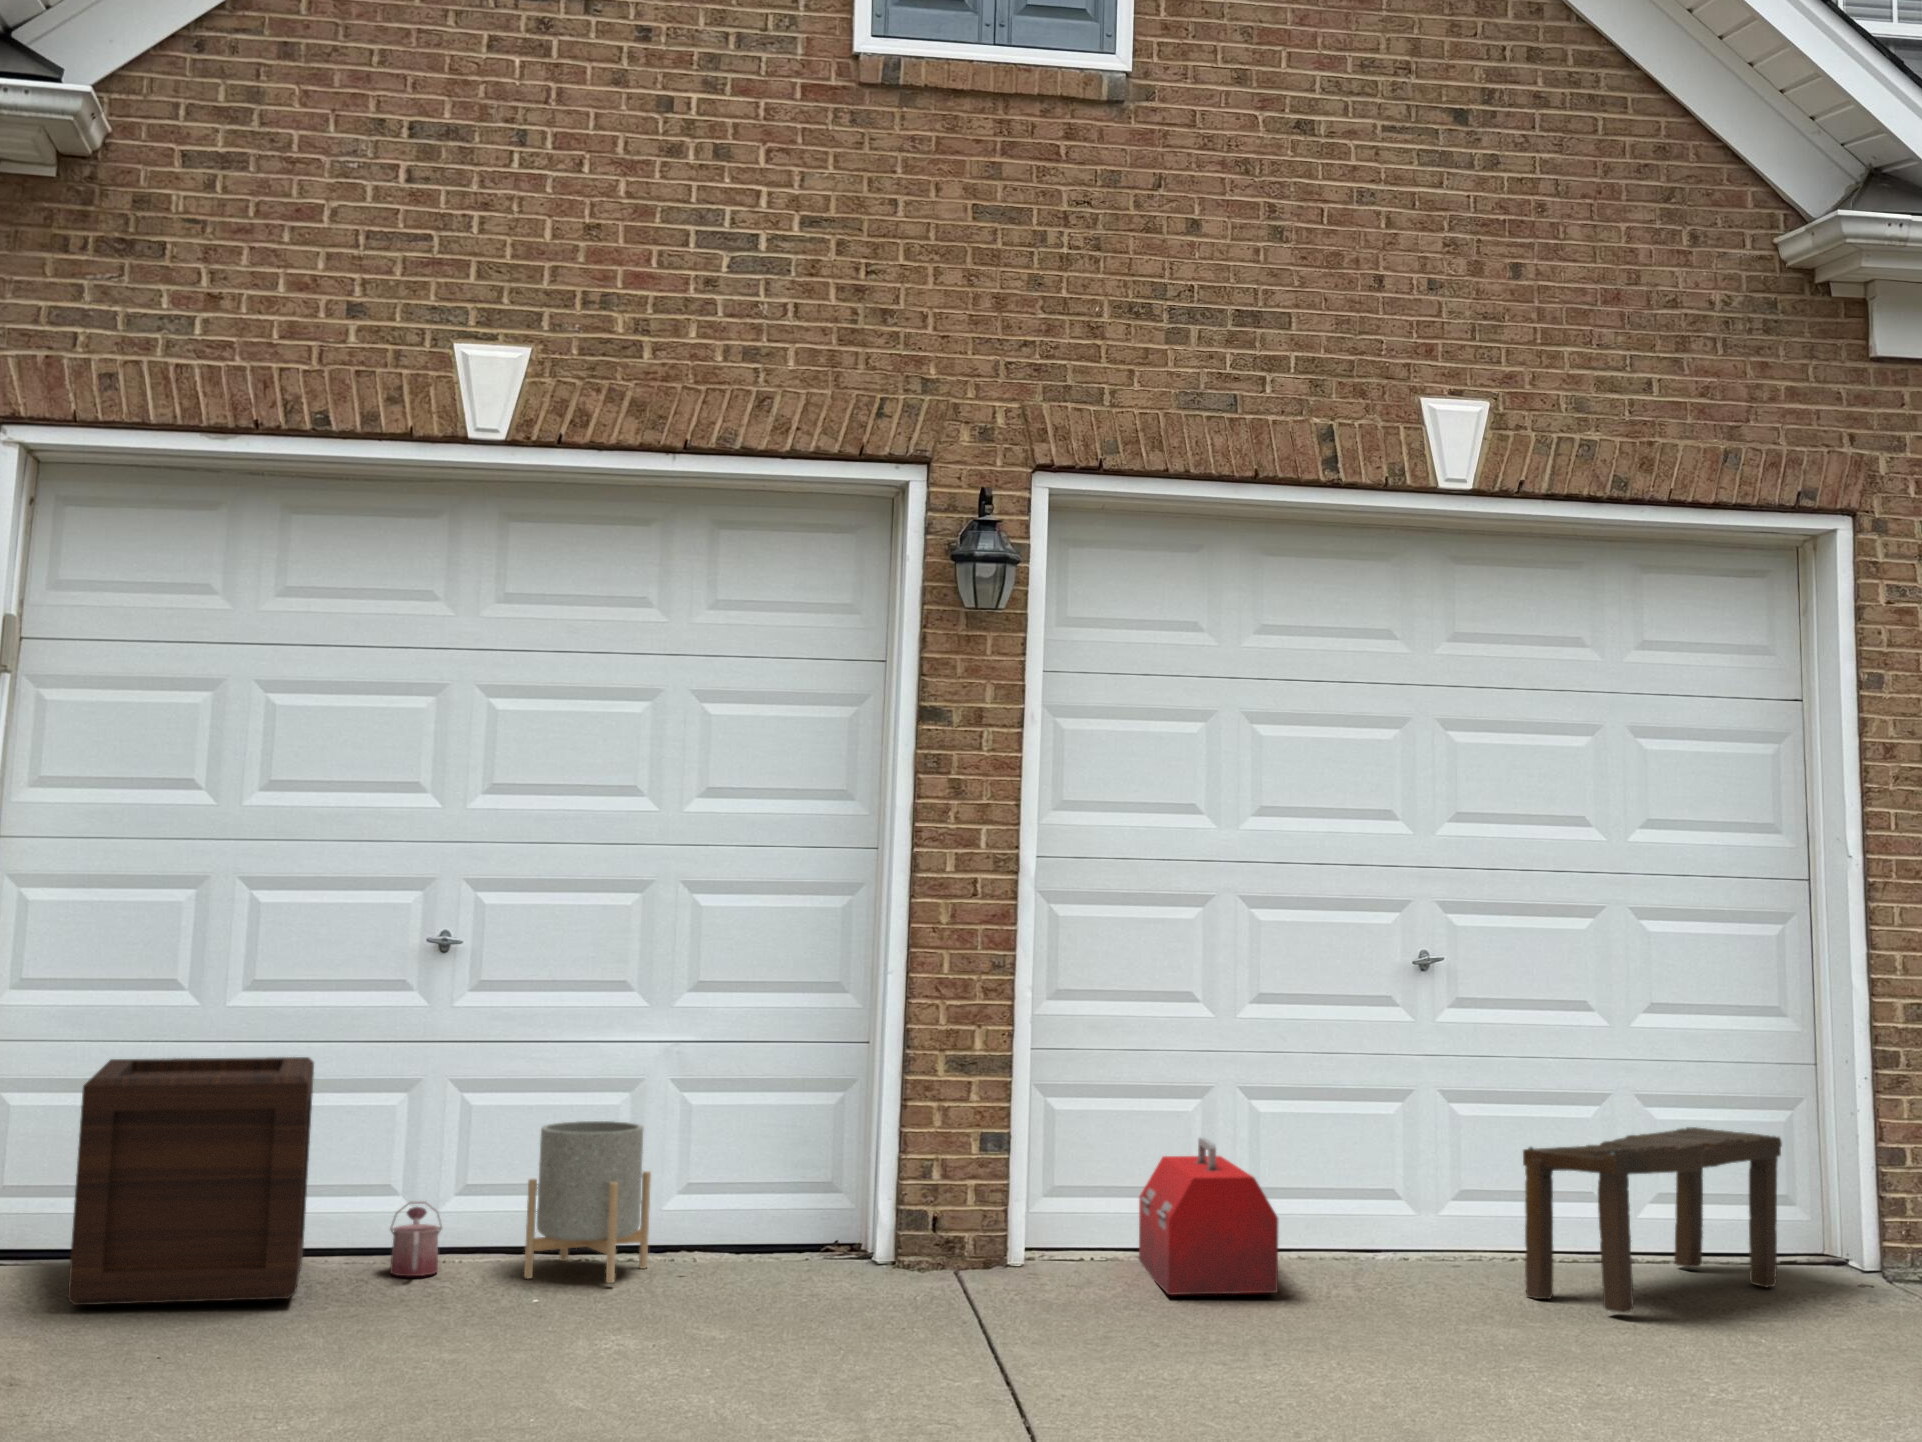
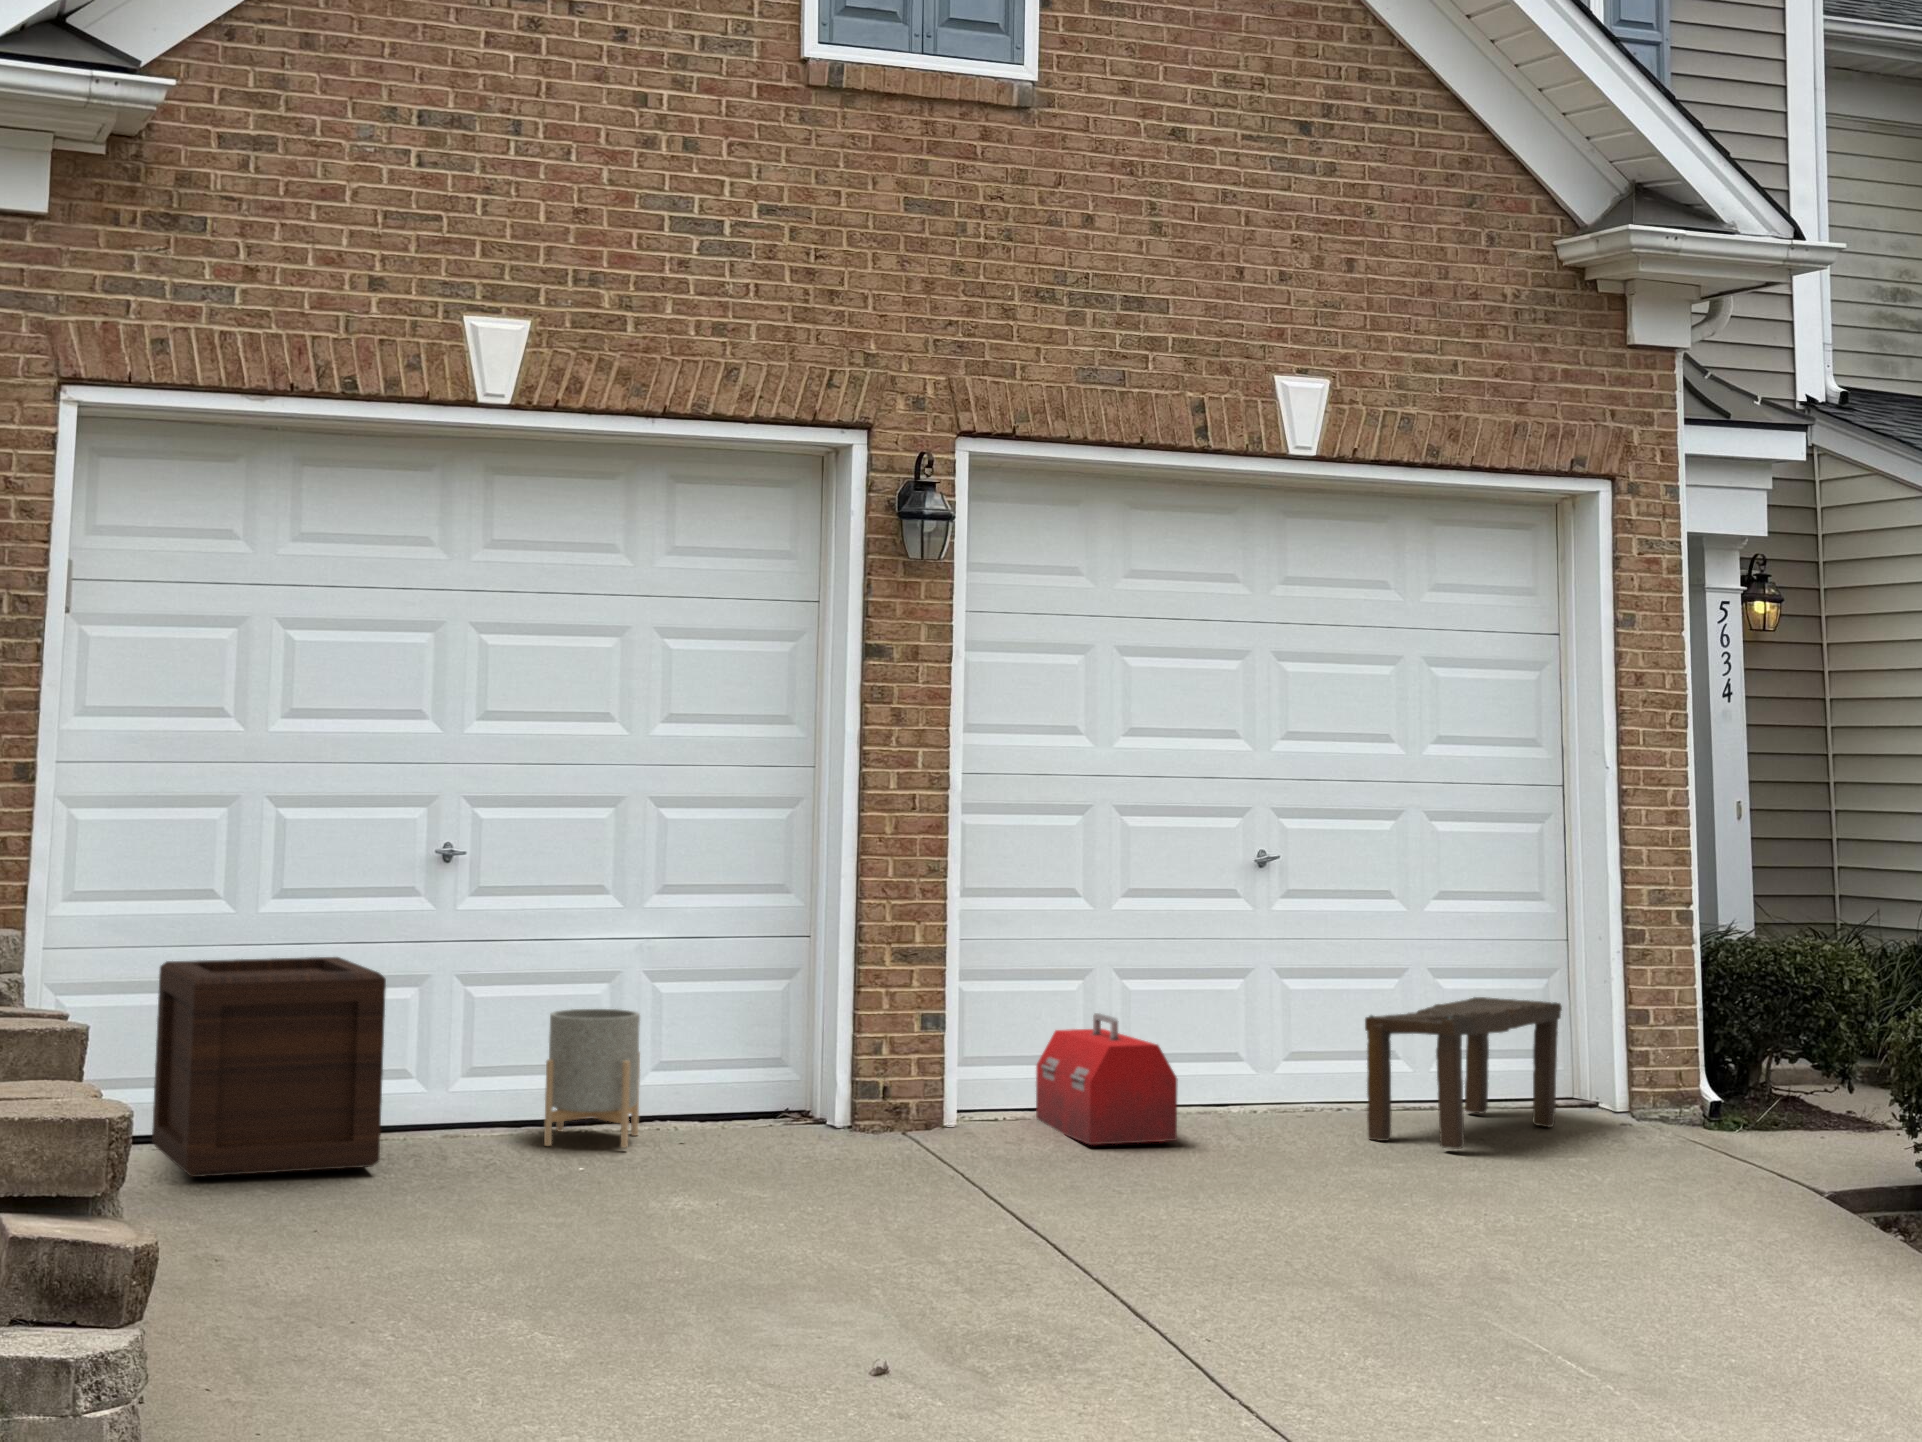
watering can: present [390,1201,442,1276] -> none [424,1081,469,1147]

